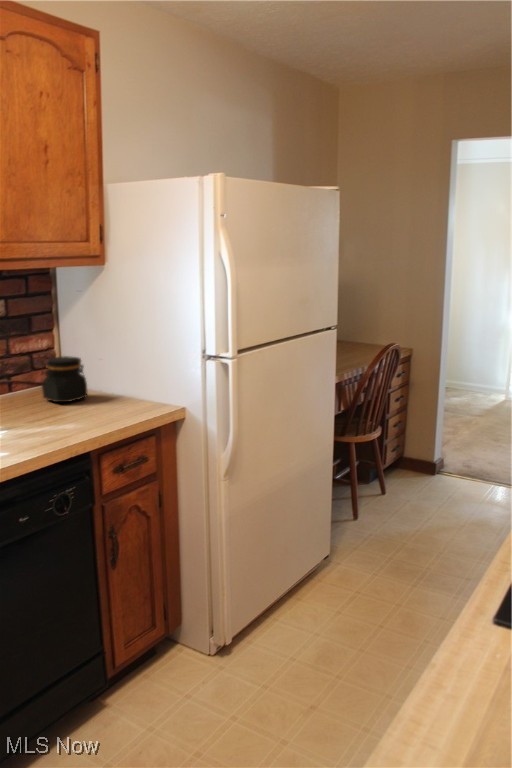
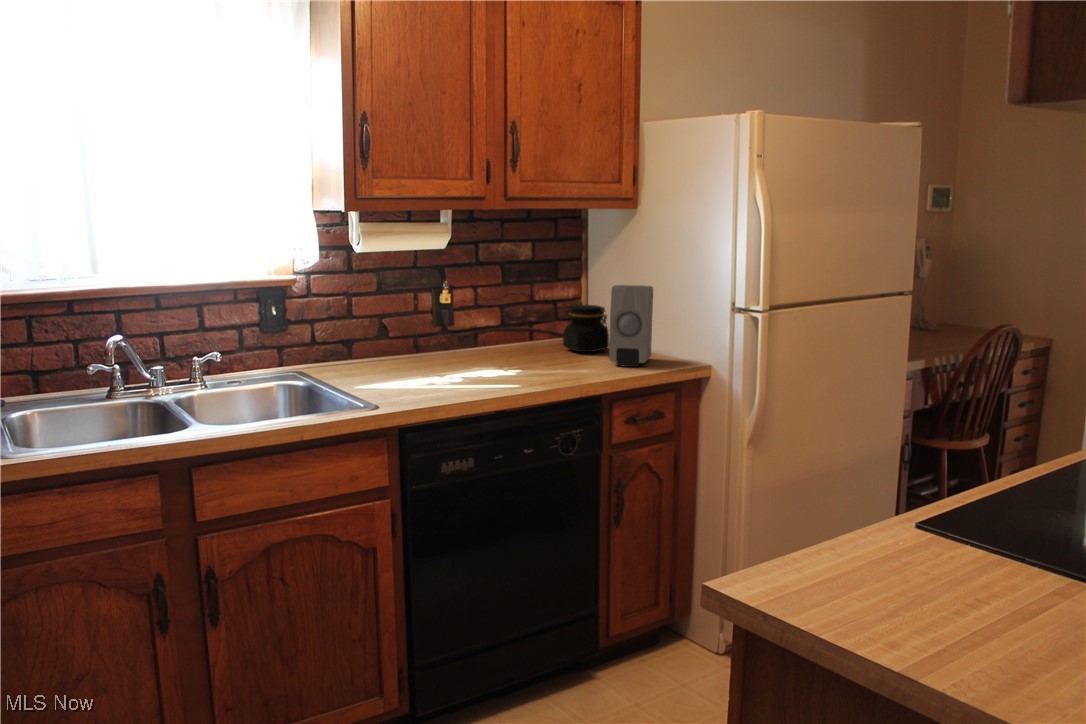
soap dispenser: none [90,338,130,417] -> present [609,285,653,367]

